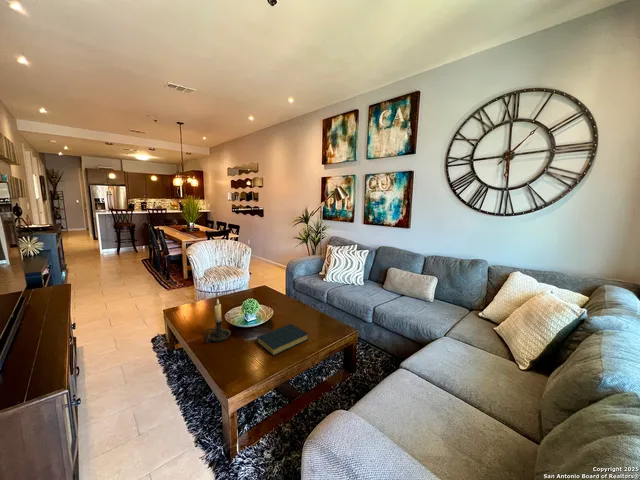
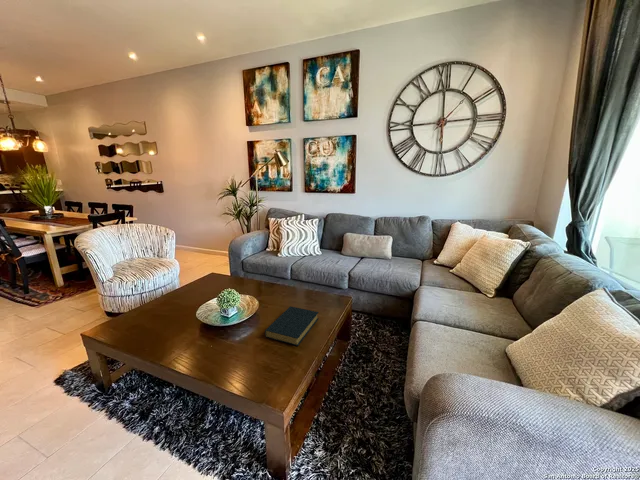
candle holder: present [203,299,231,343] -> none [194,295,226,356]

